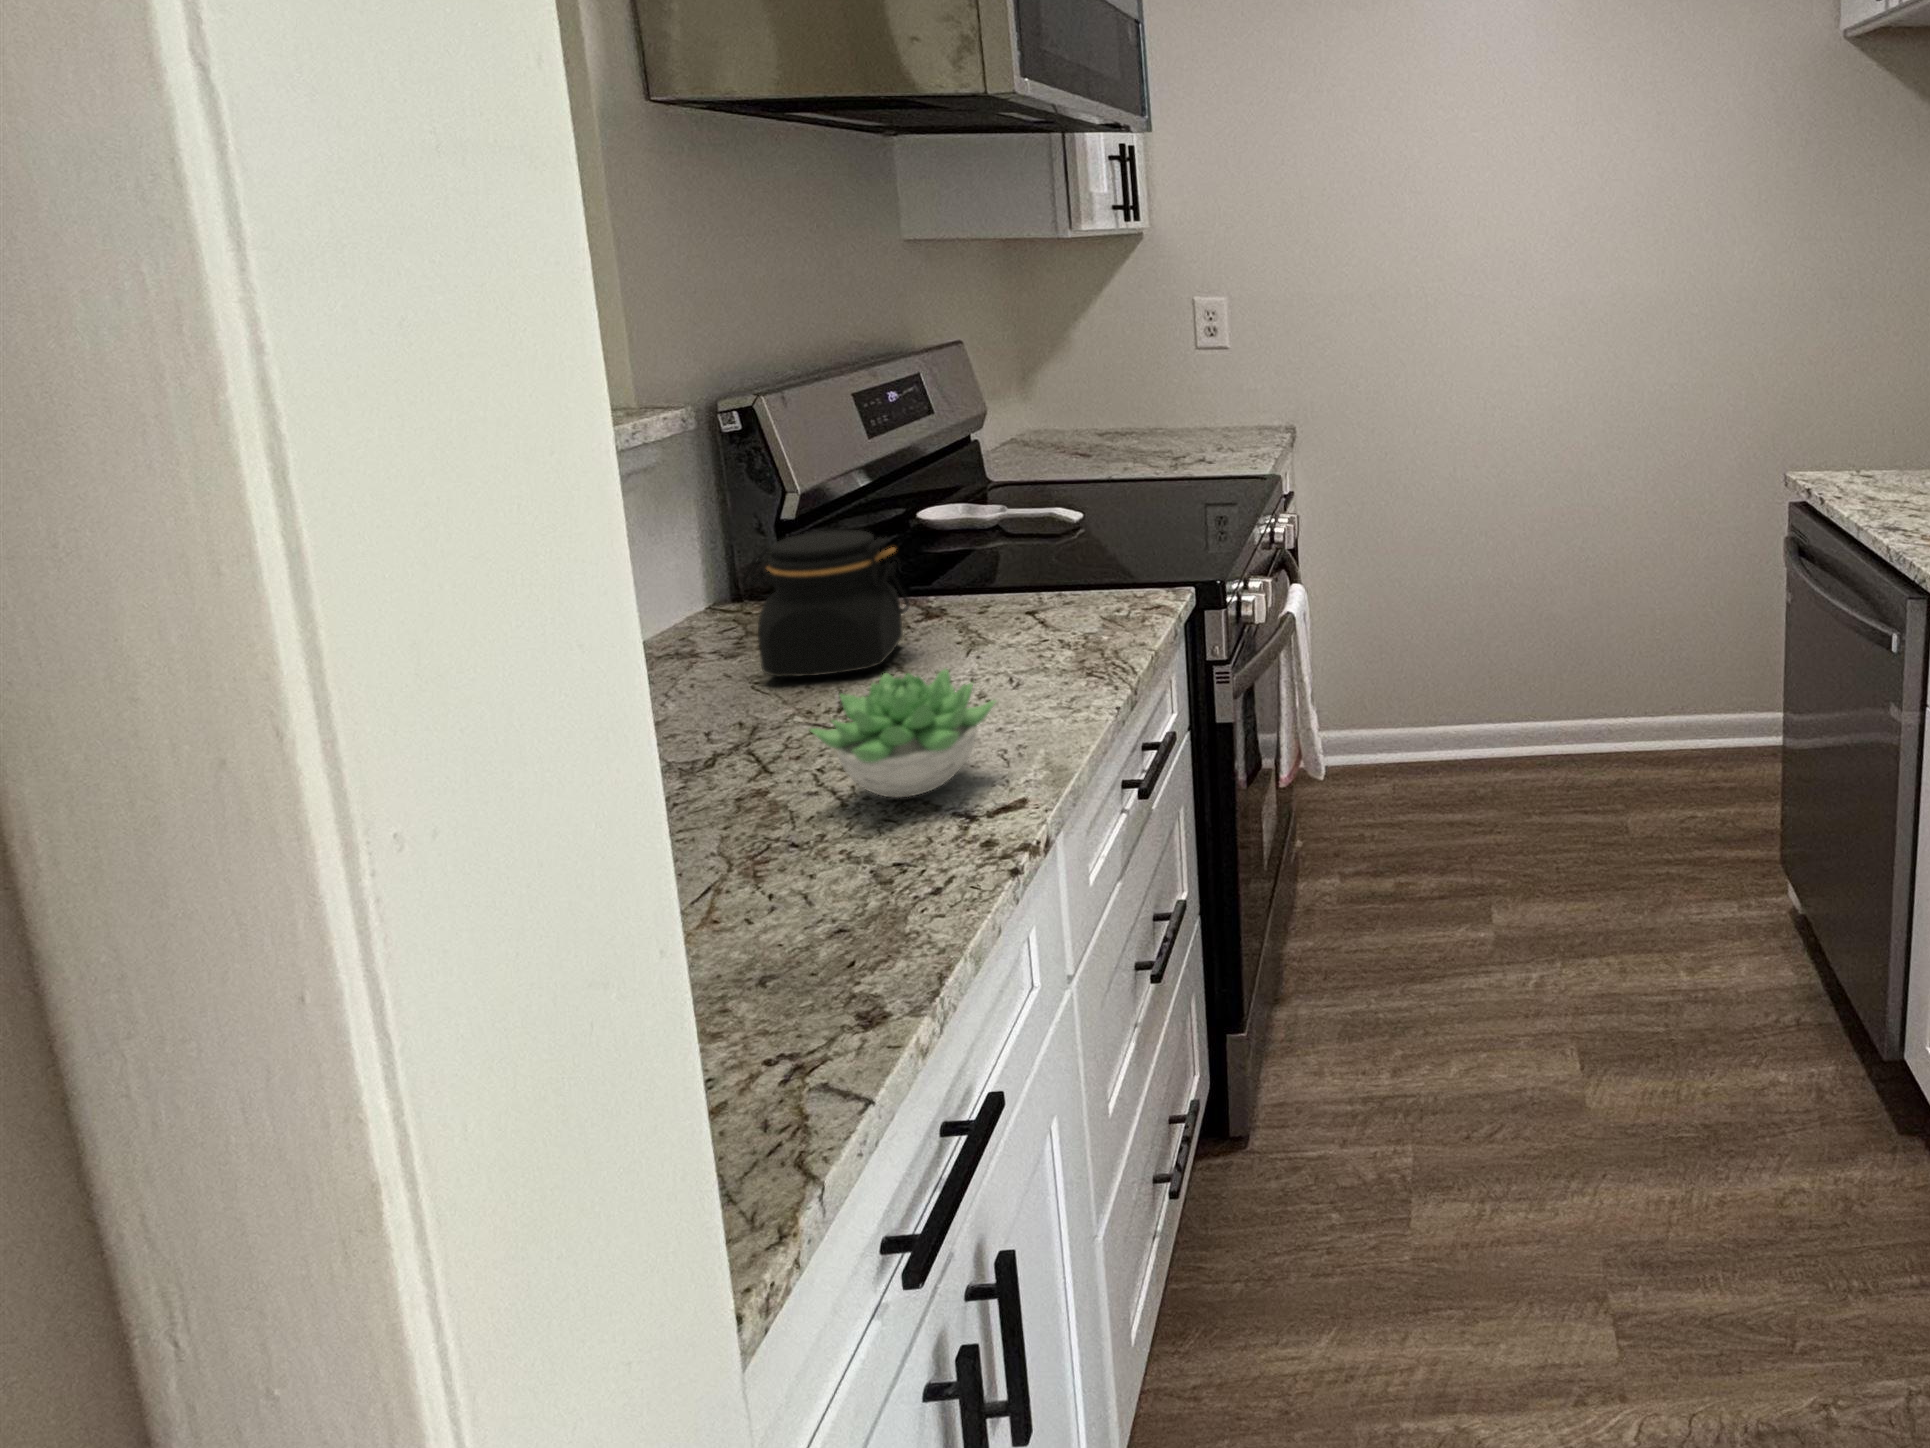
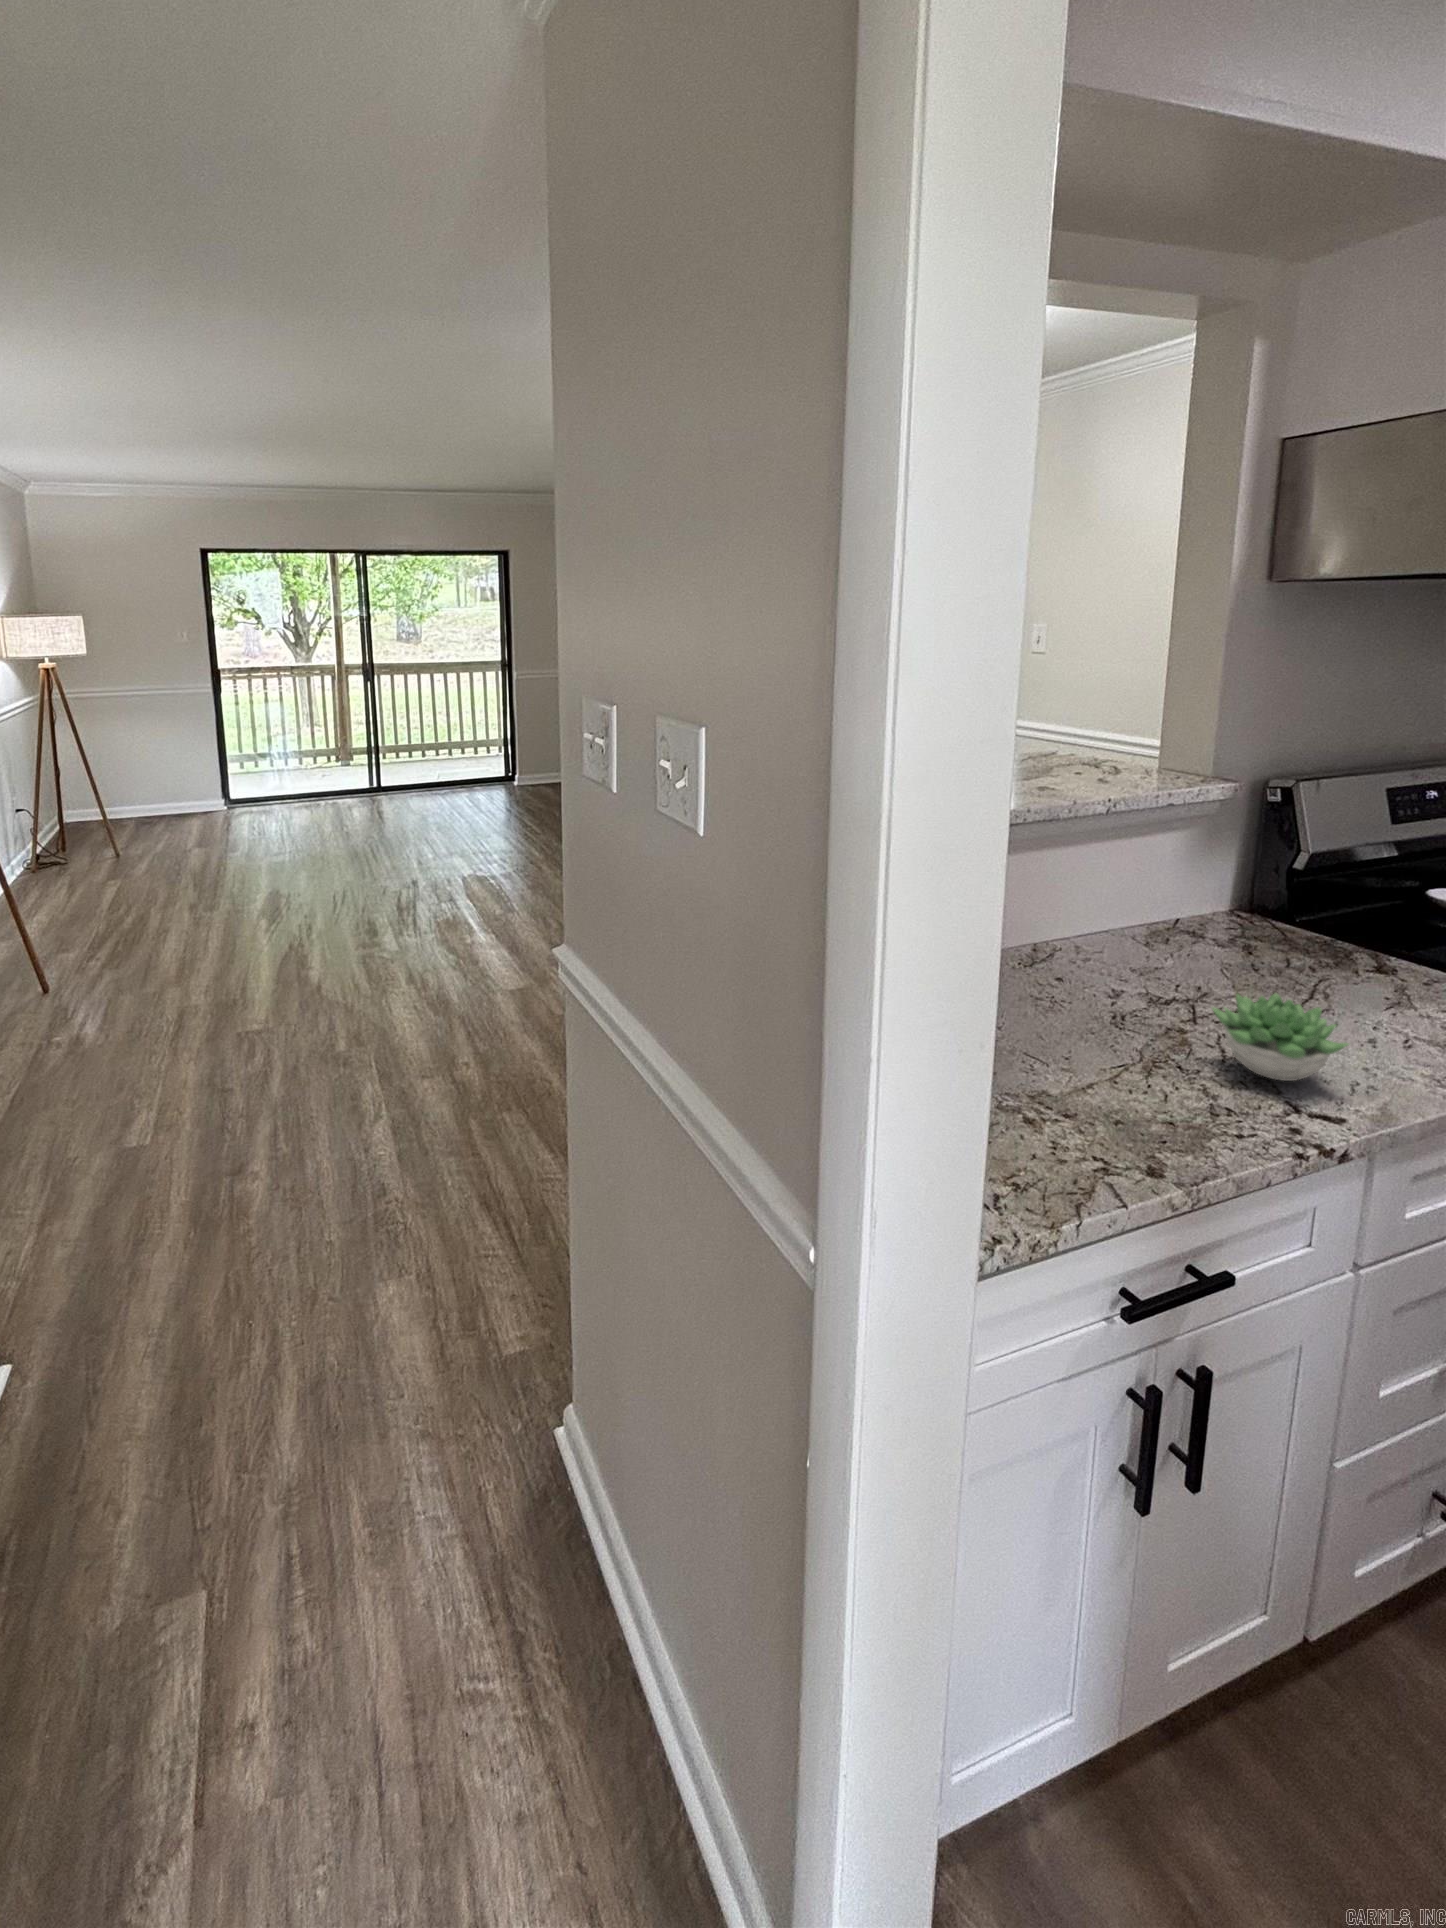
jar: present [742,530,910,676] -> none [1230,884,1350,988]

